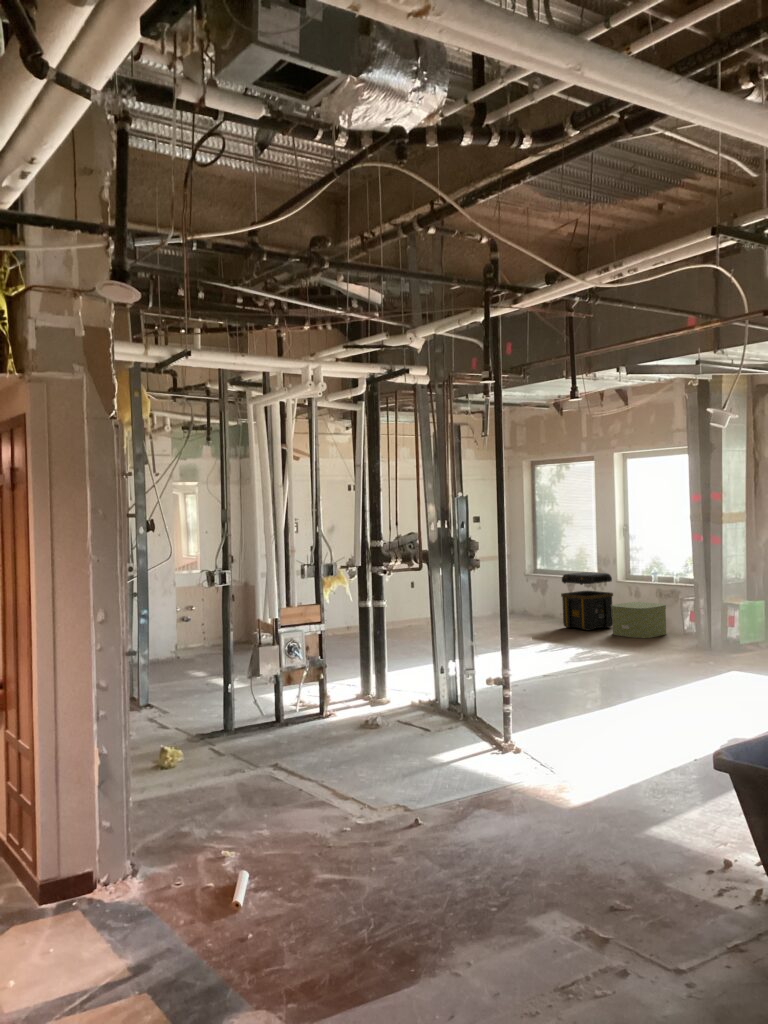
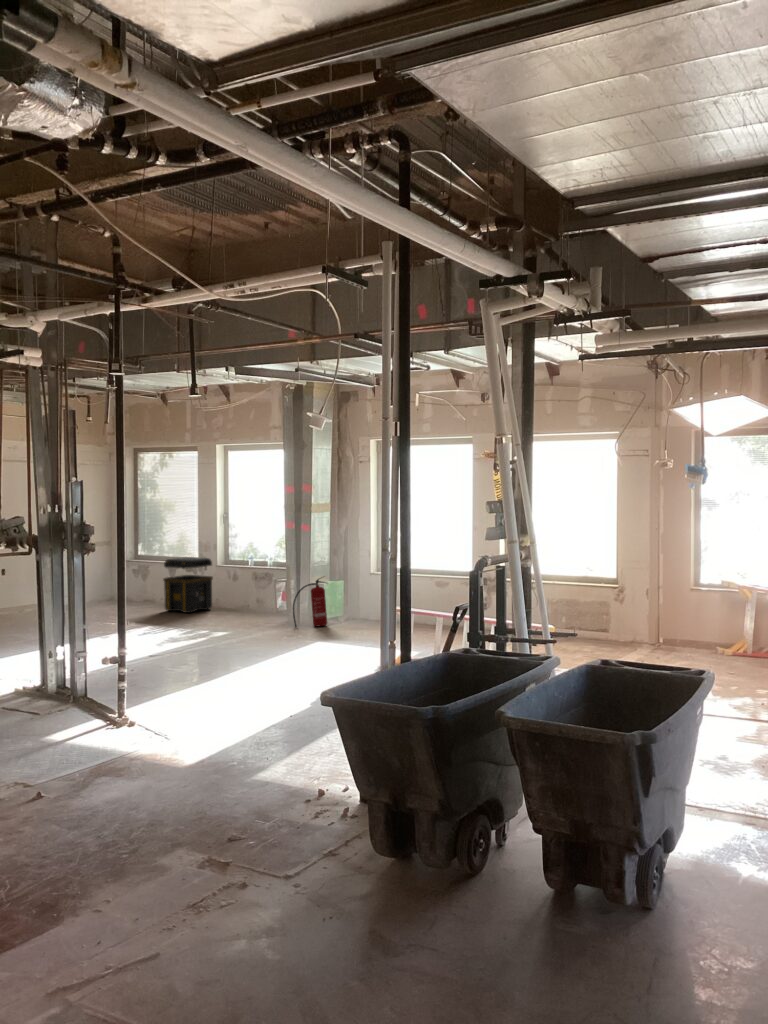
fire extinguisher: none [702,595,745,653] -> present [293,579,327,626]
storage box: present [611,602,667,638] -> none [212,584,261,618]

